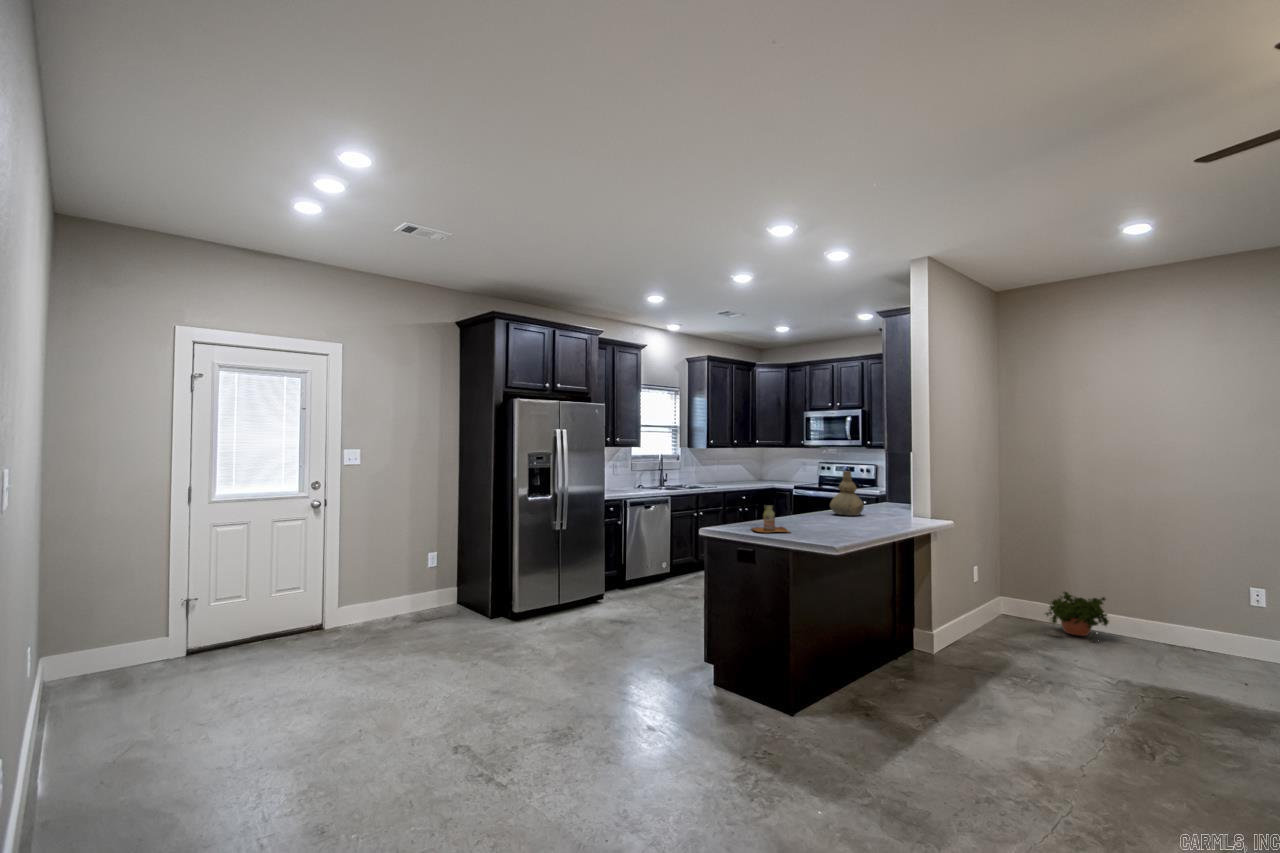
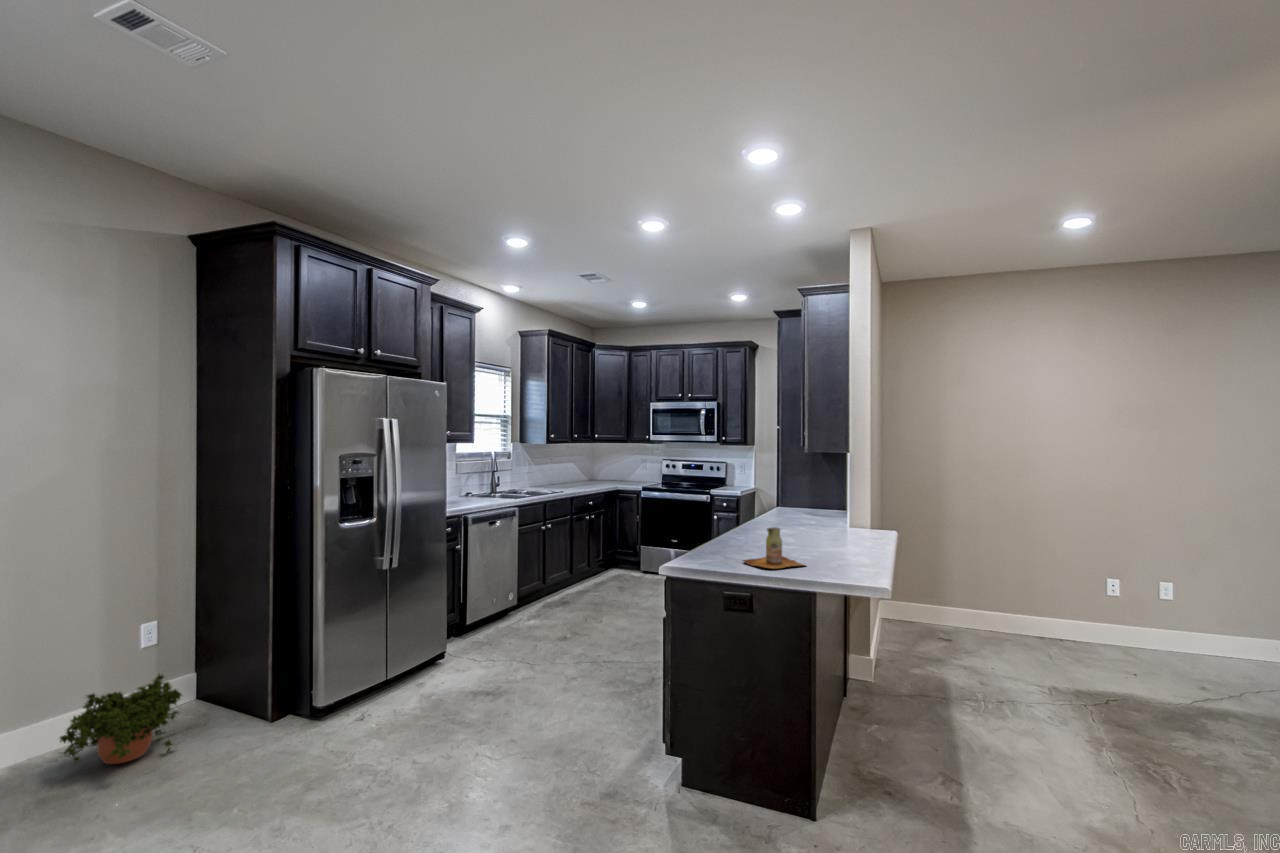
vase: present [830,471,864,516] -> none [776,473,817,529]
potted plant: present [1045,592,1109,637] -> present [60,674,182,764]

